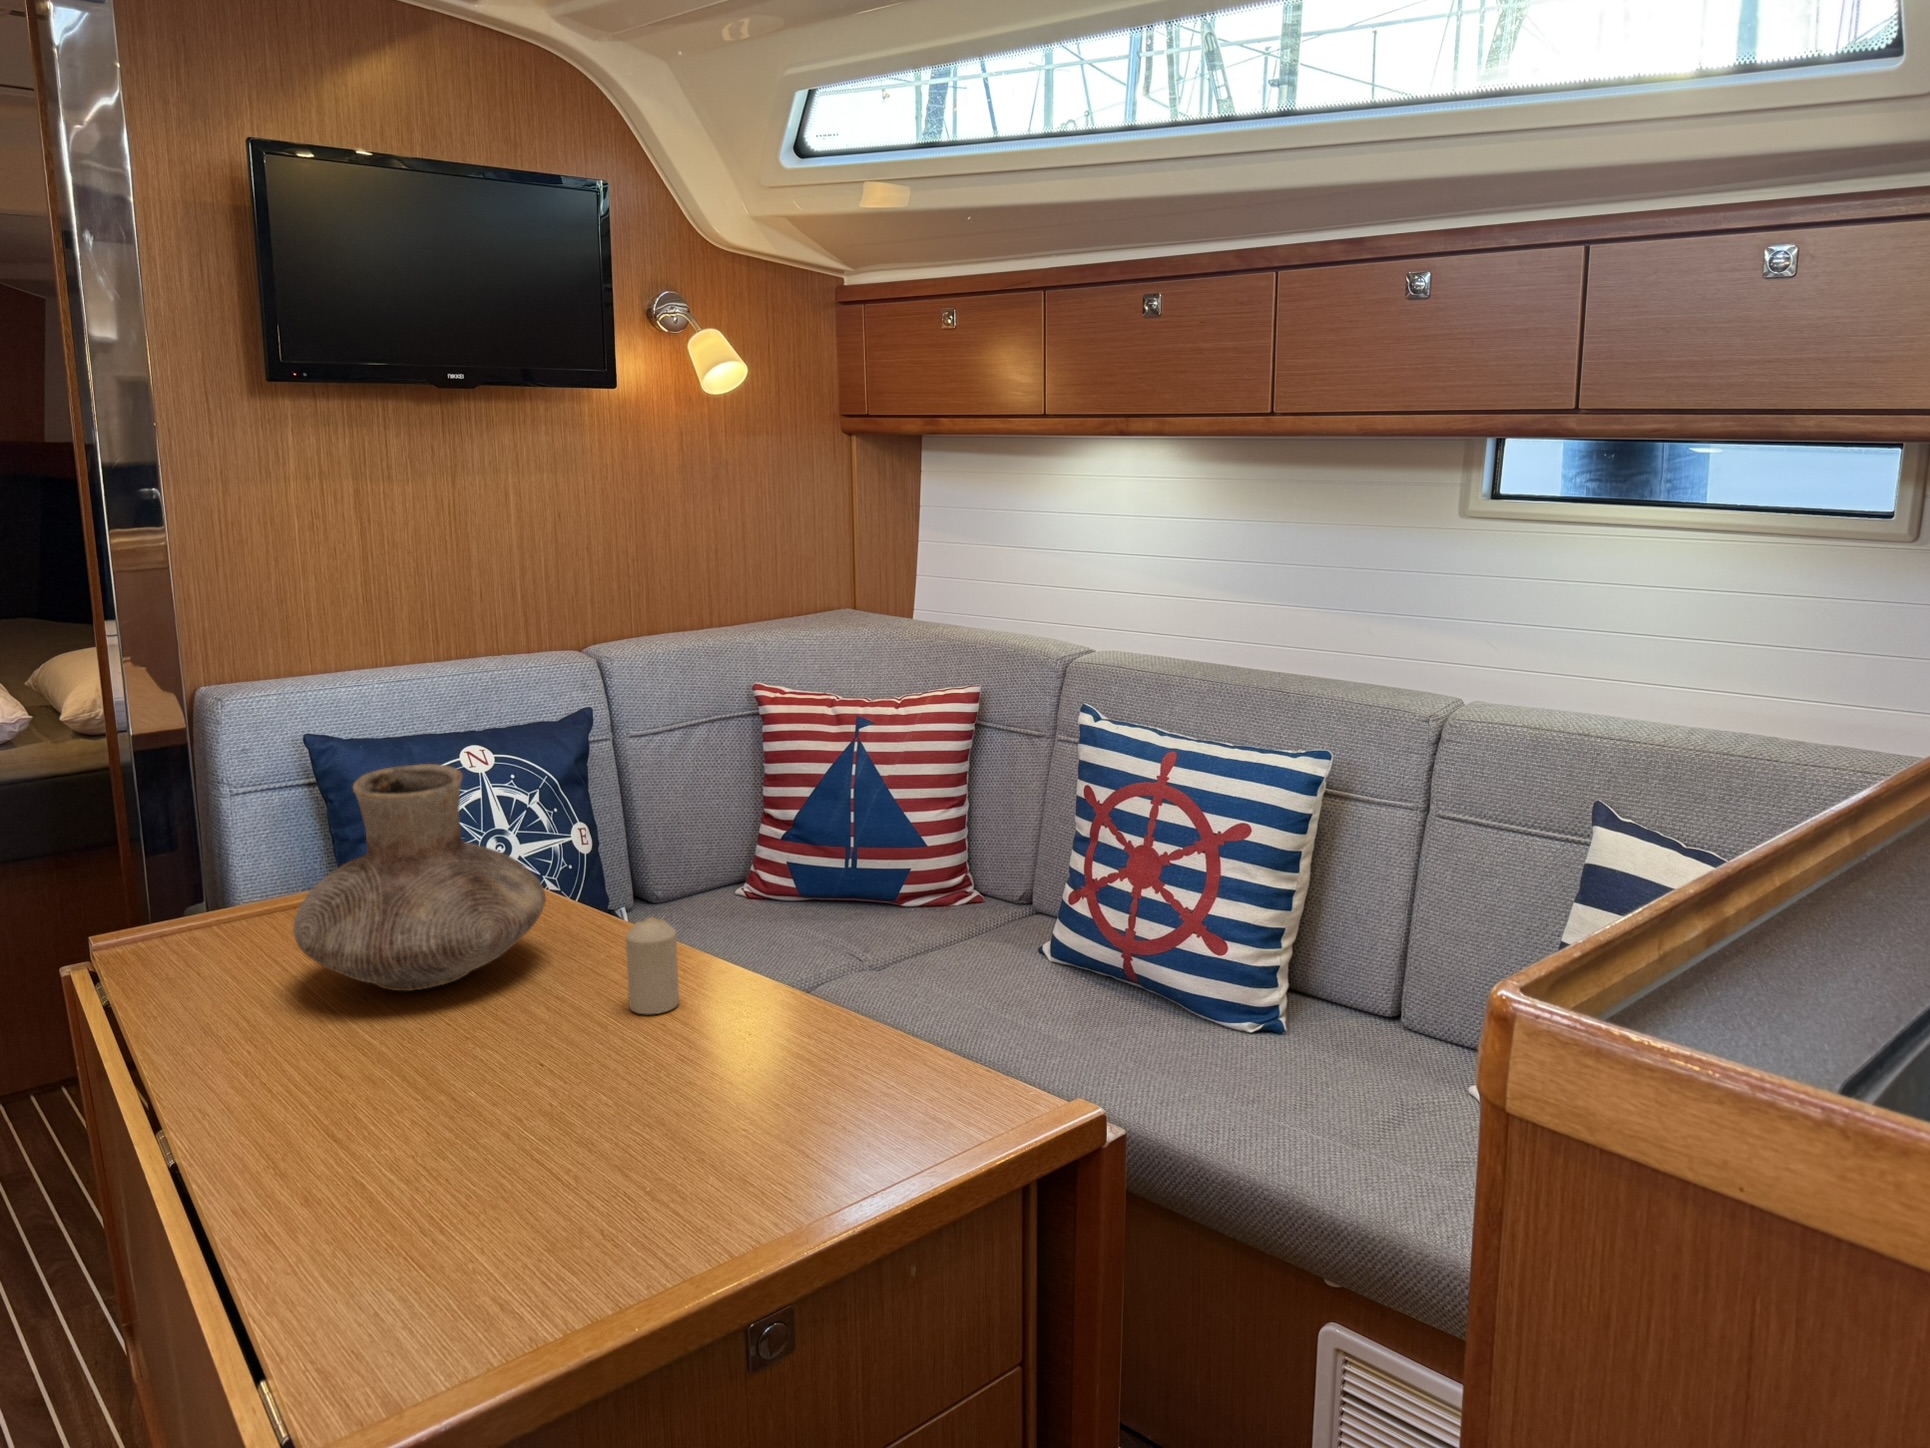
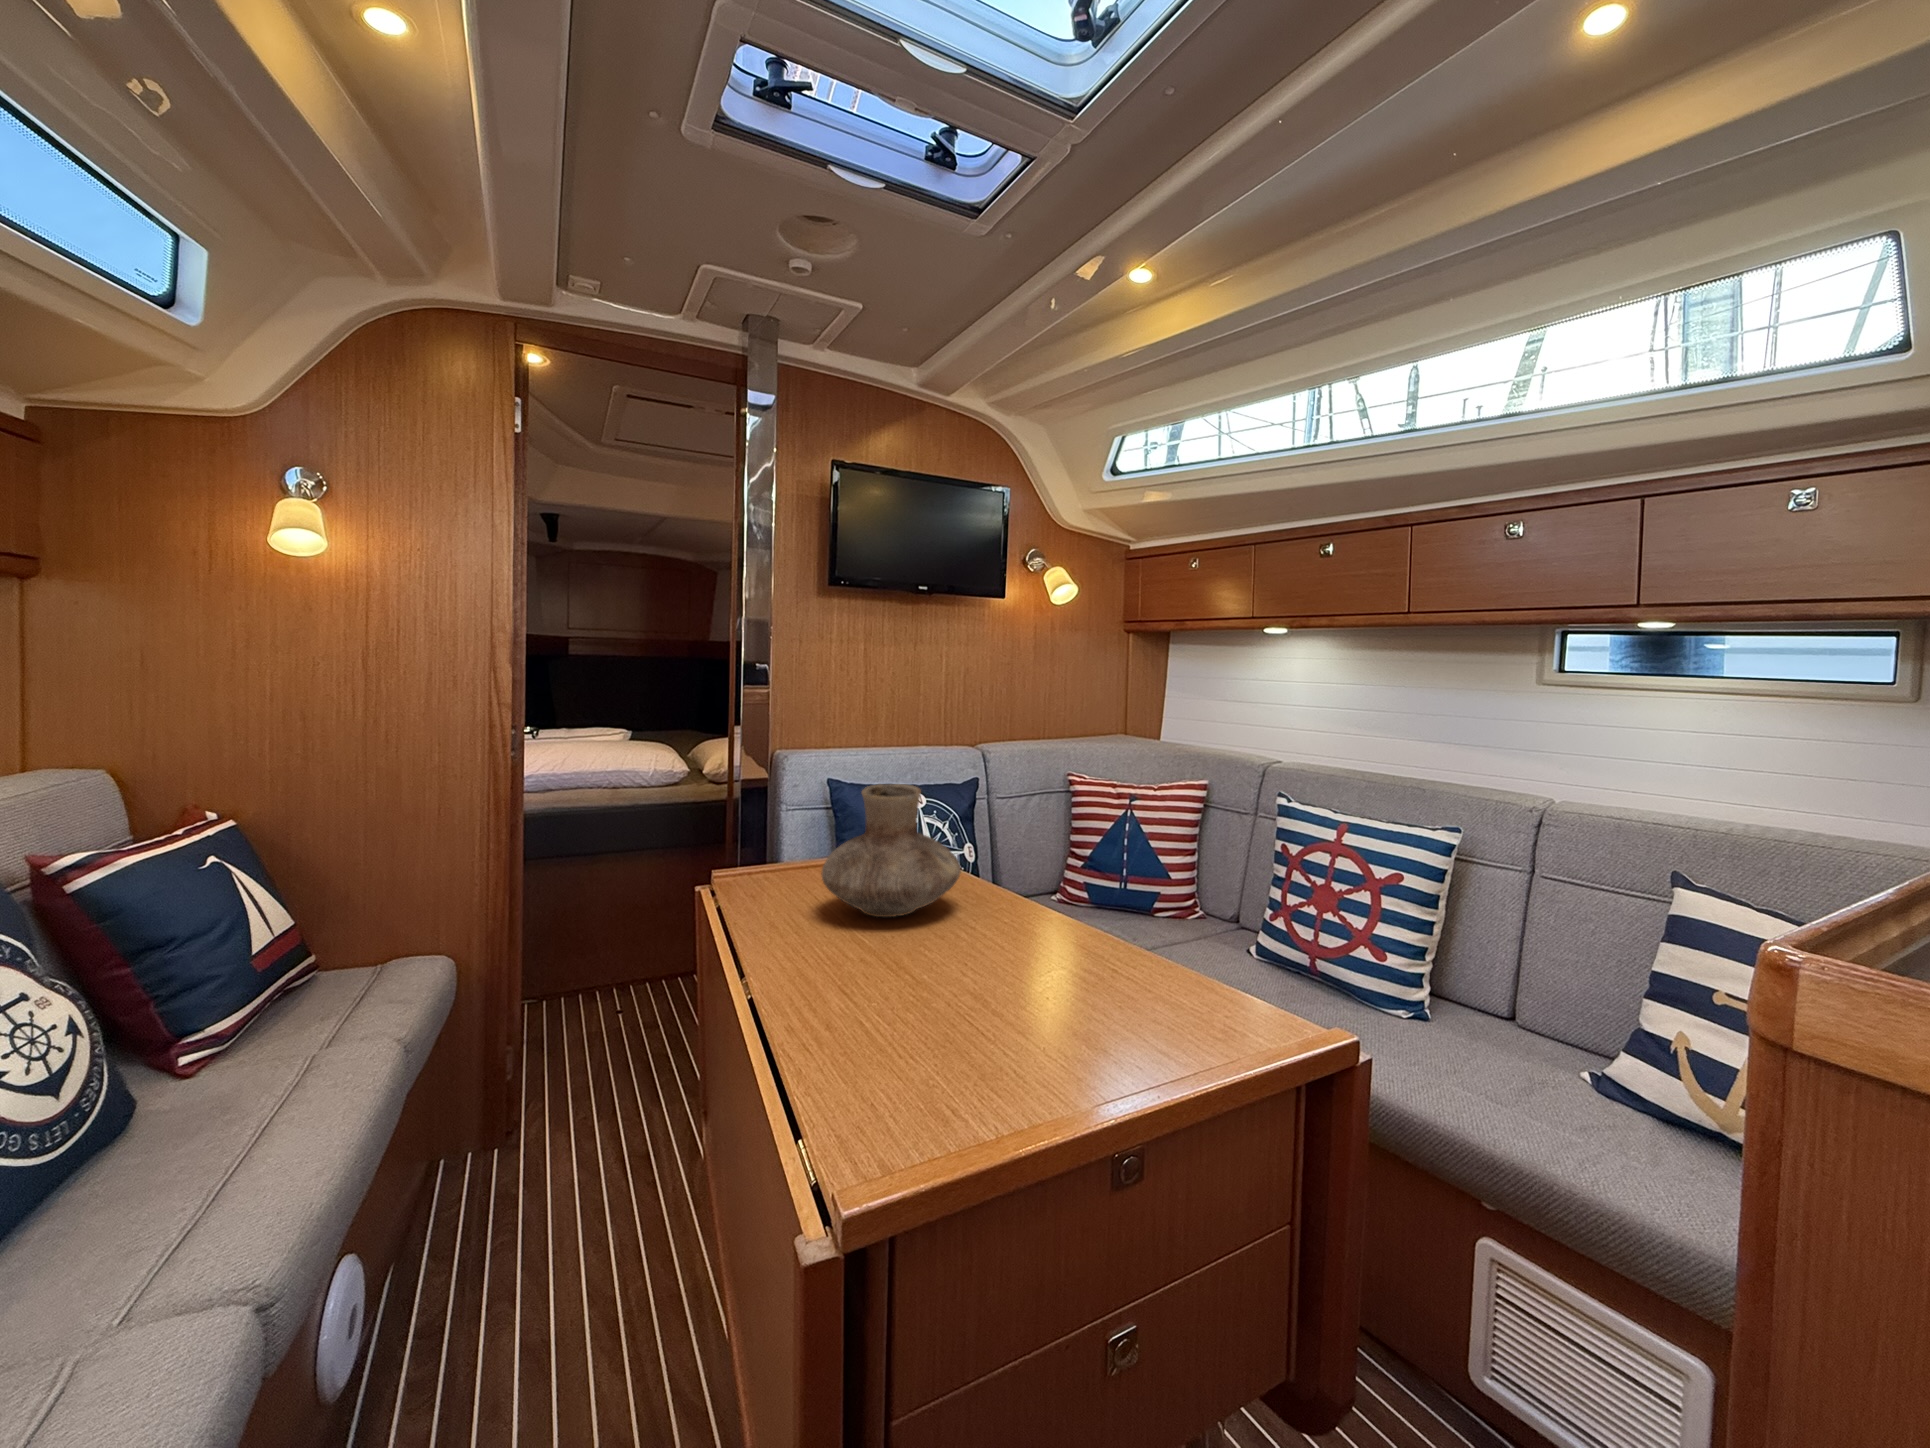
candle: present [626,917,679,1014] -> none [1010,883,1042,945]

